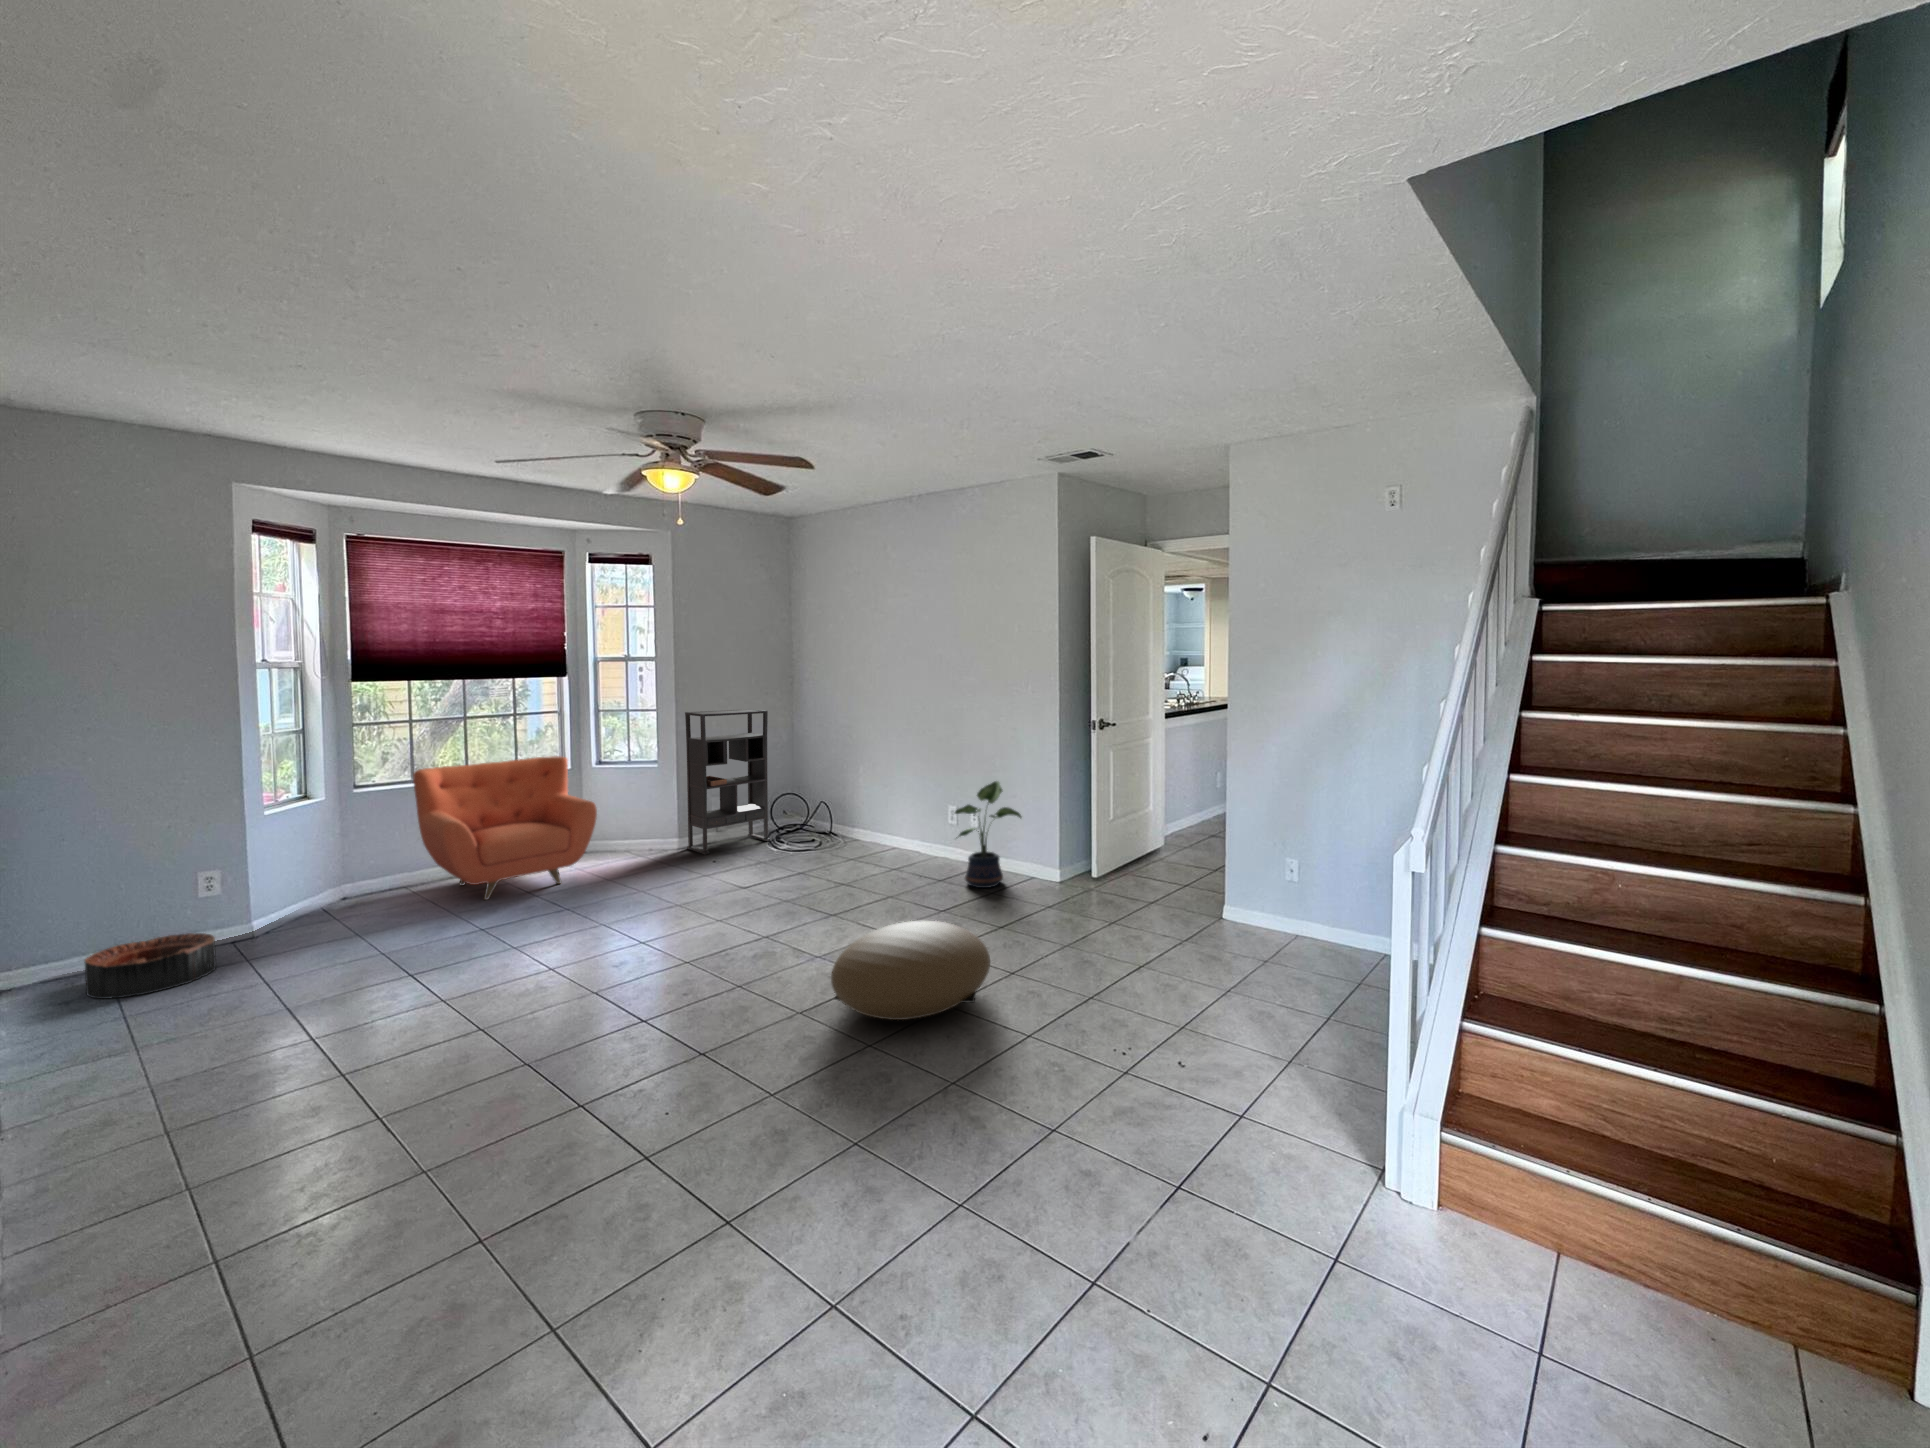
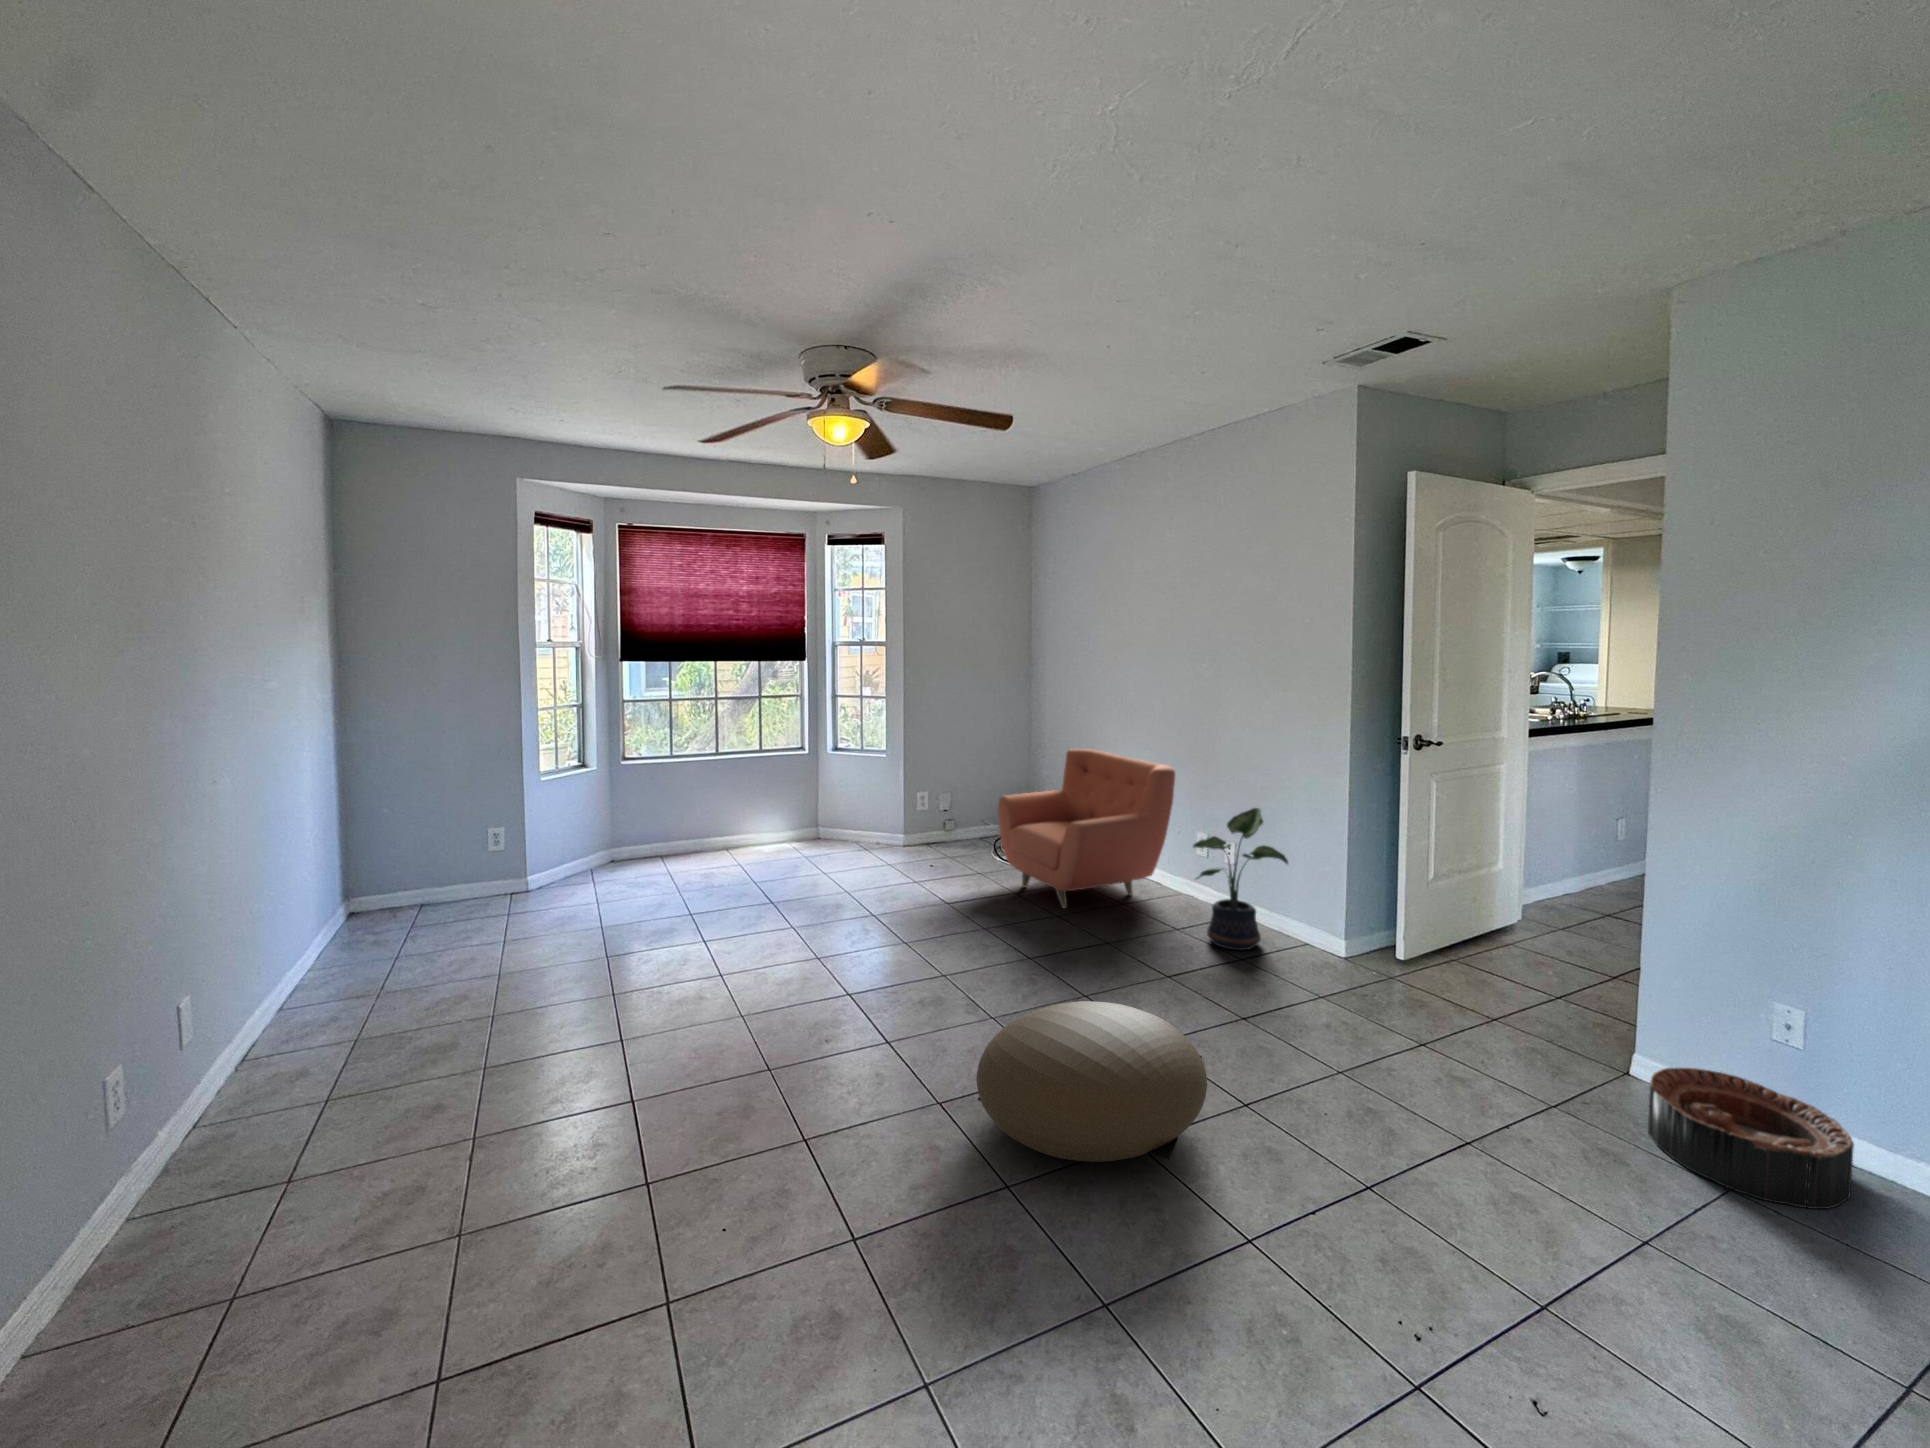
bookshelf: present [685,709,770,855] -> none [910,700,995,855]
armchair: present [413,756,597,900] -> present [998,749,1175,908]
basket: present [85,933,216,999] -> present [1648,1068,1854,1209]

